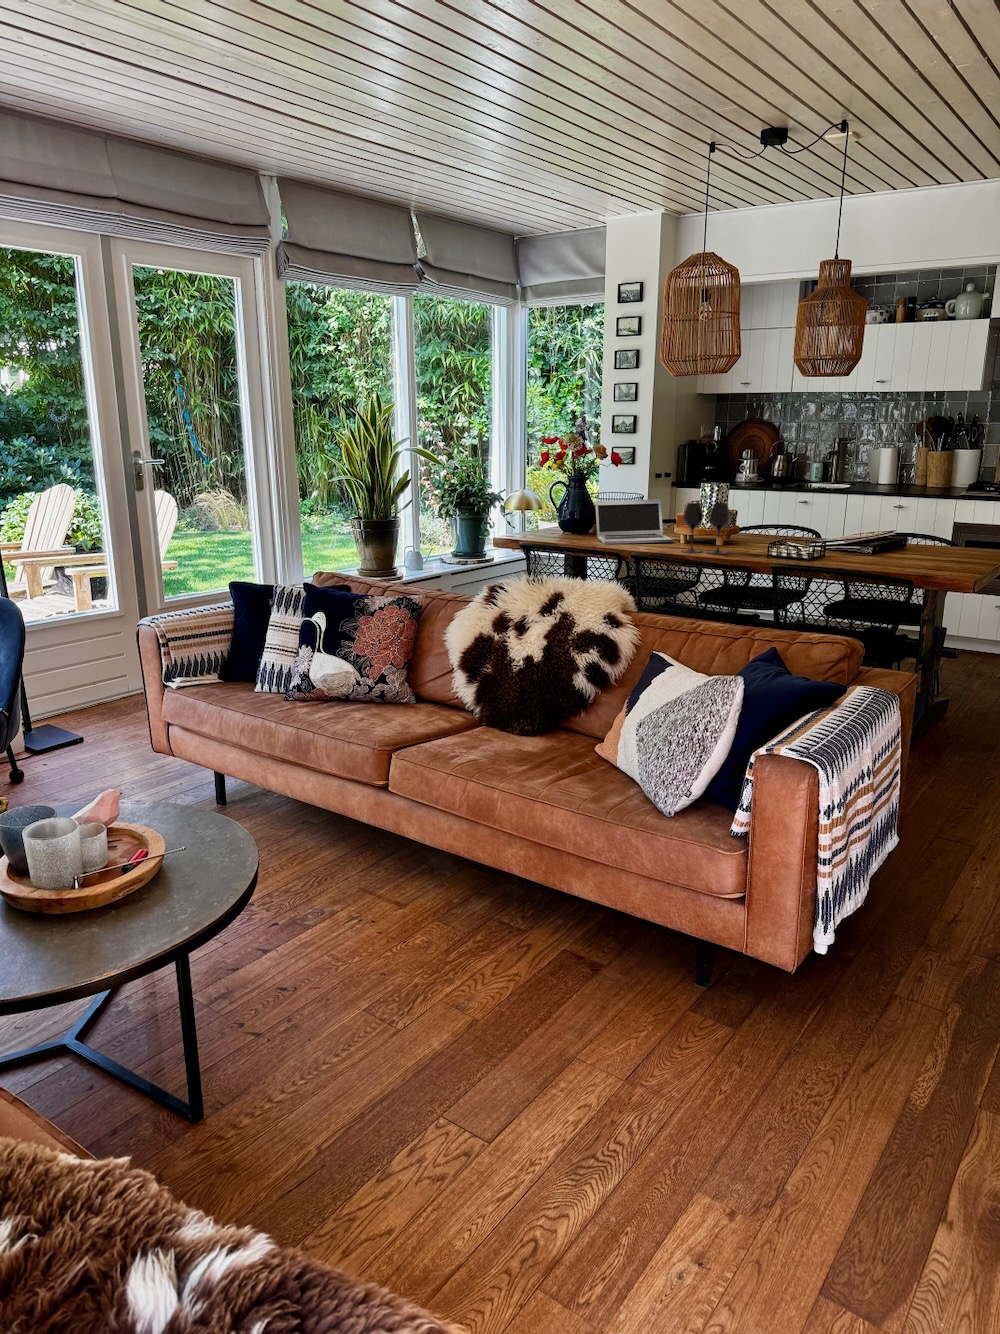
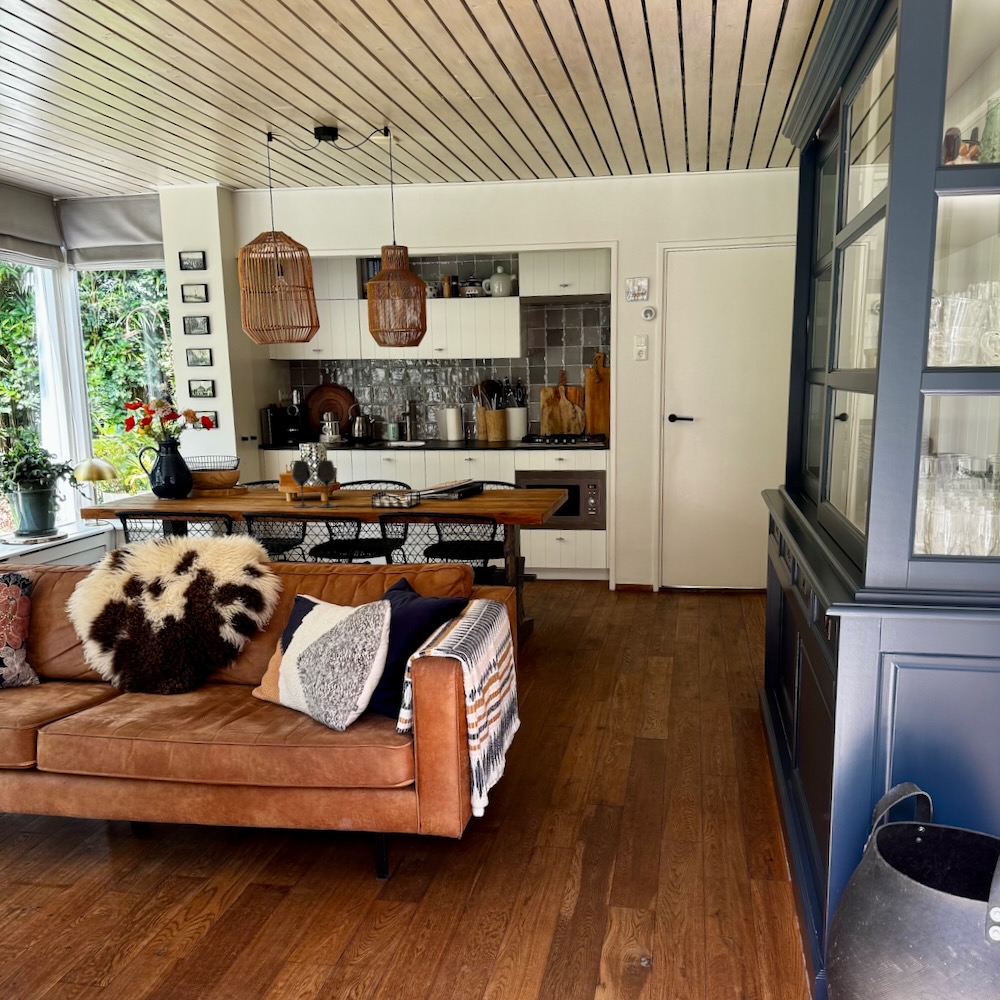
laptop: present [595,499,673,544] -> none [196,459,281,506]

